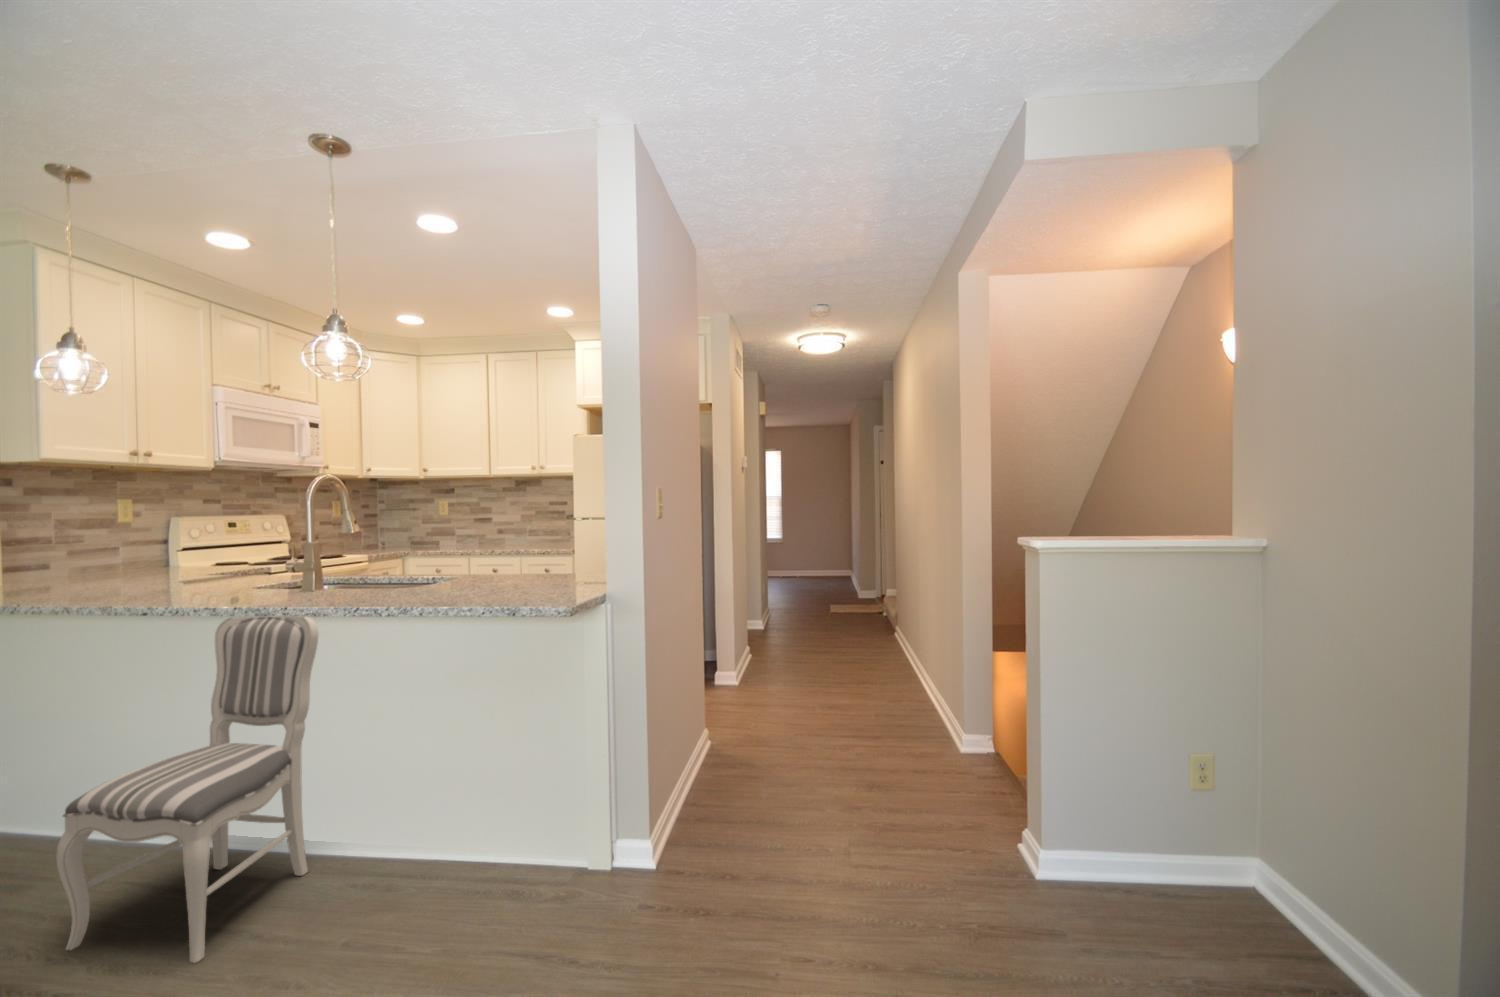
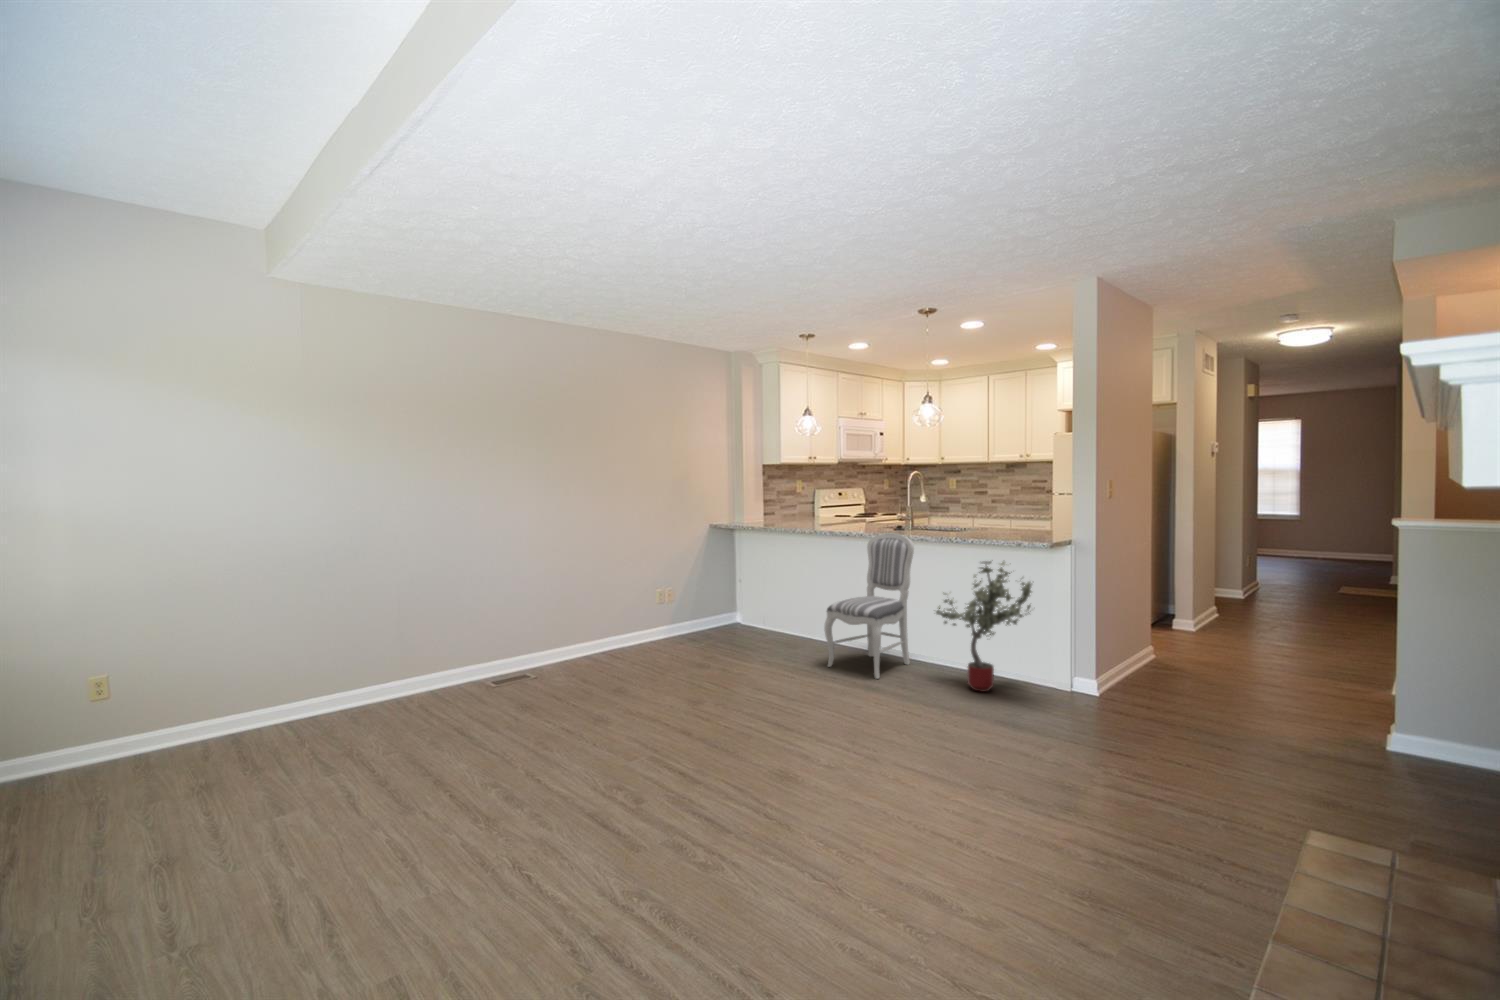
potted tree: none [349,652,551,929] -> present [936,561,1032,692]

